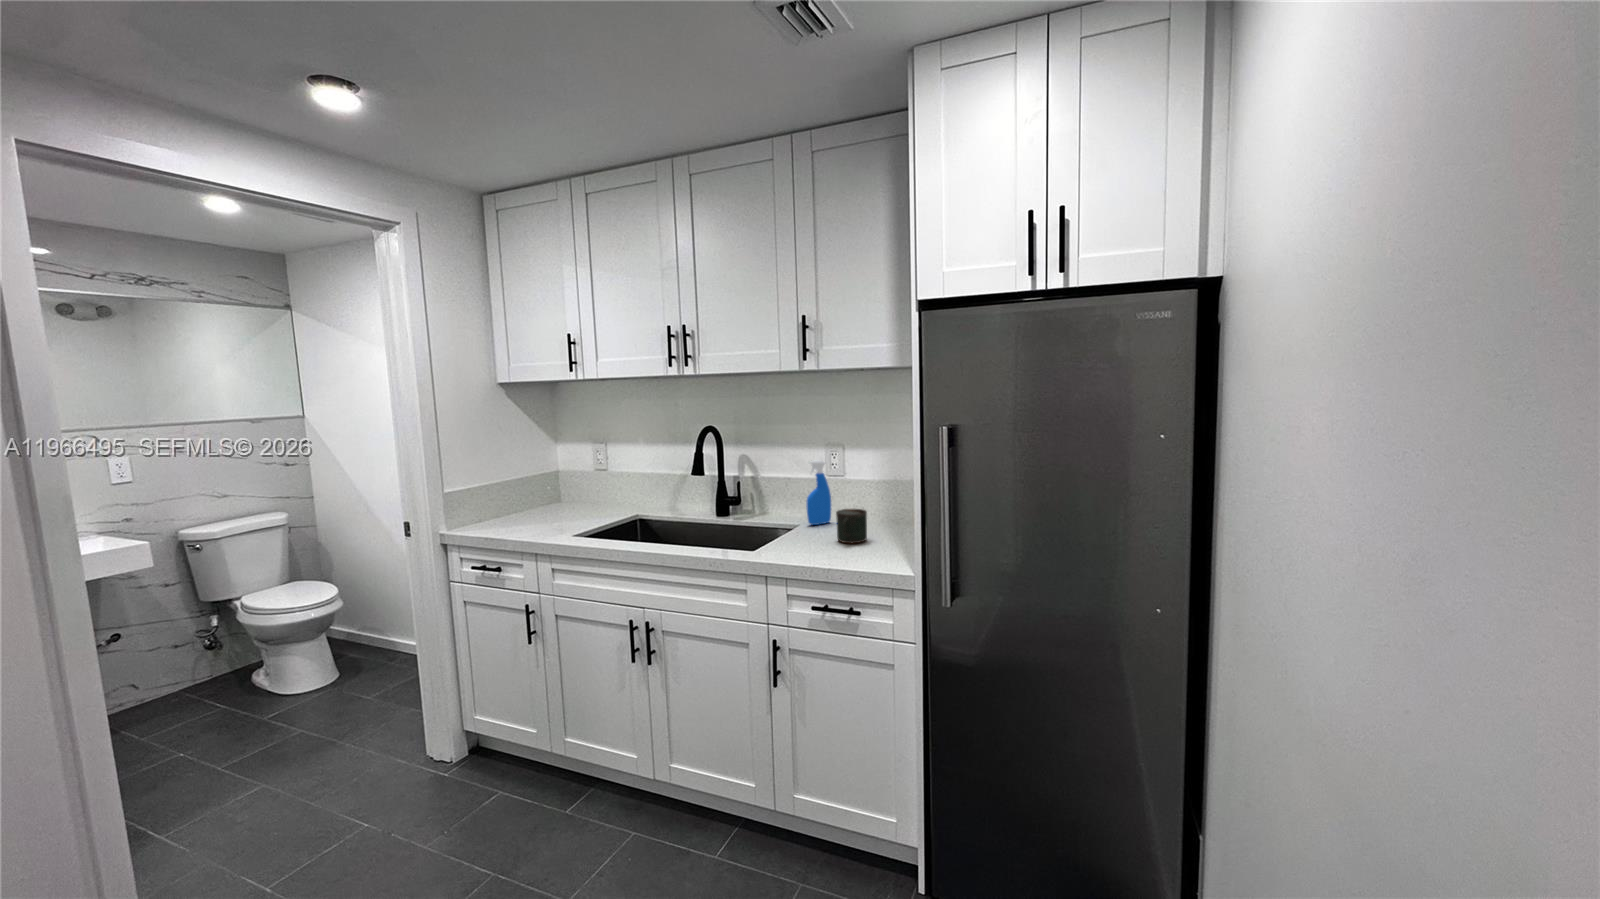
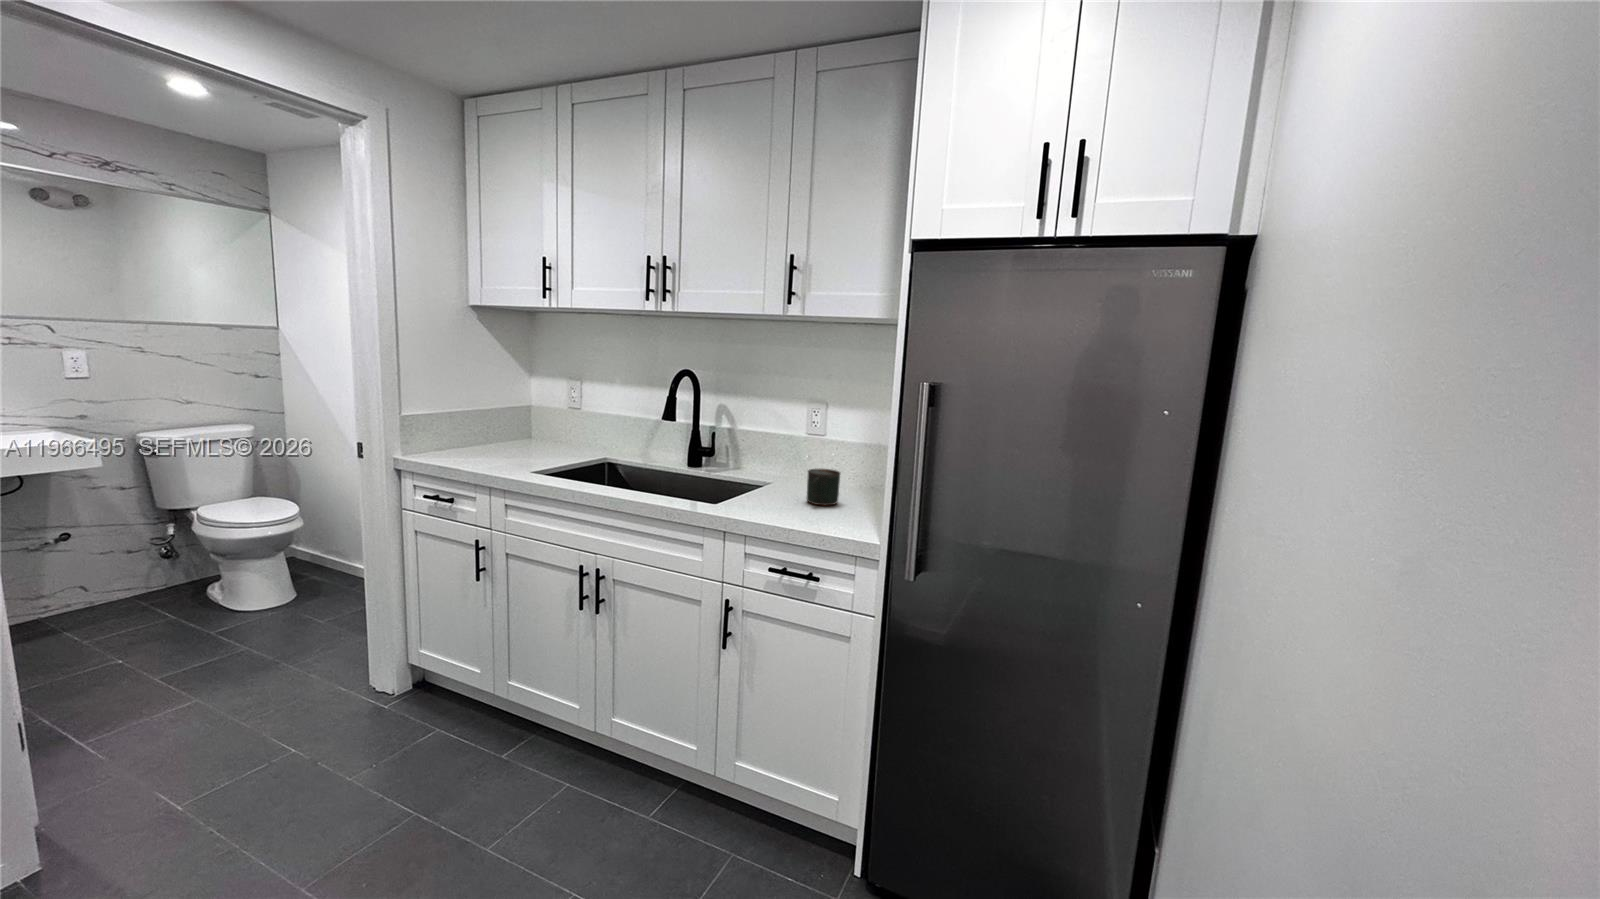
spray bottle: present [806,460,831,525] -> none [780,416,807,484]

